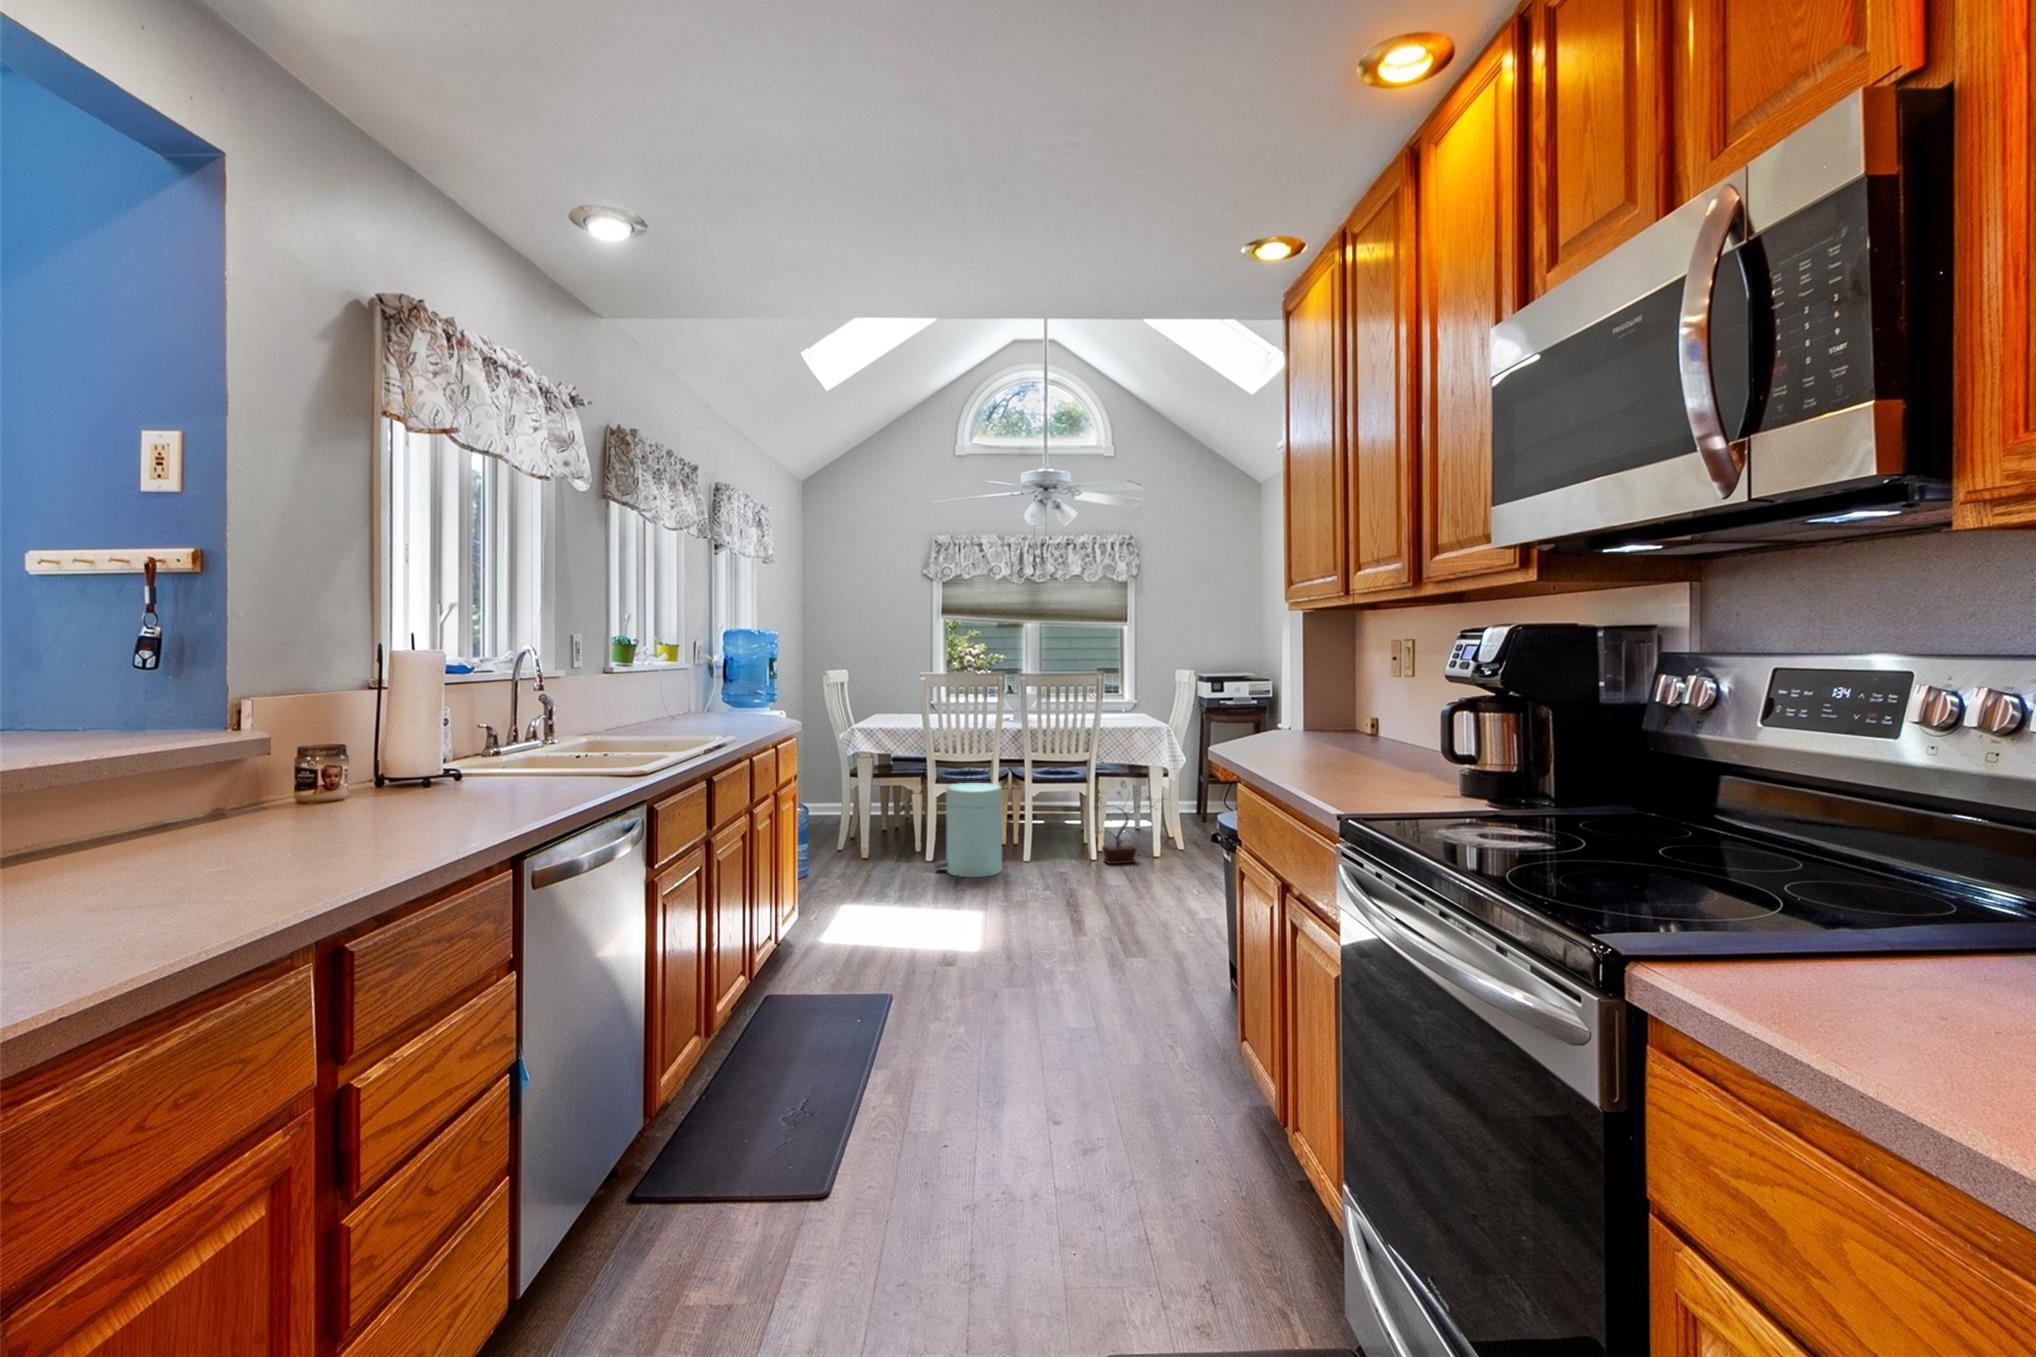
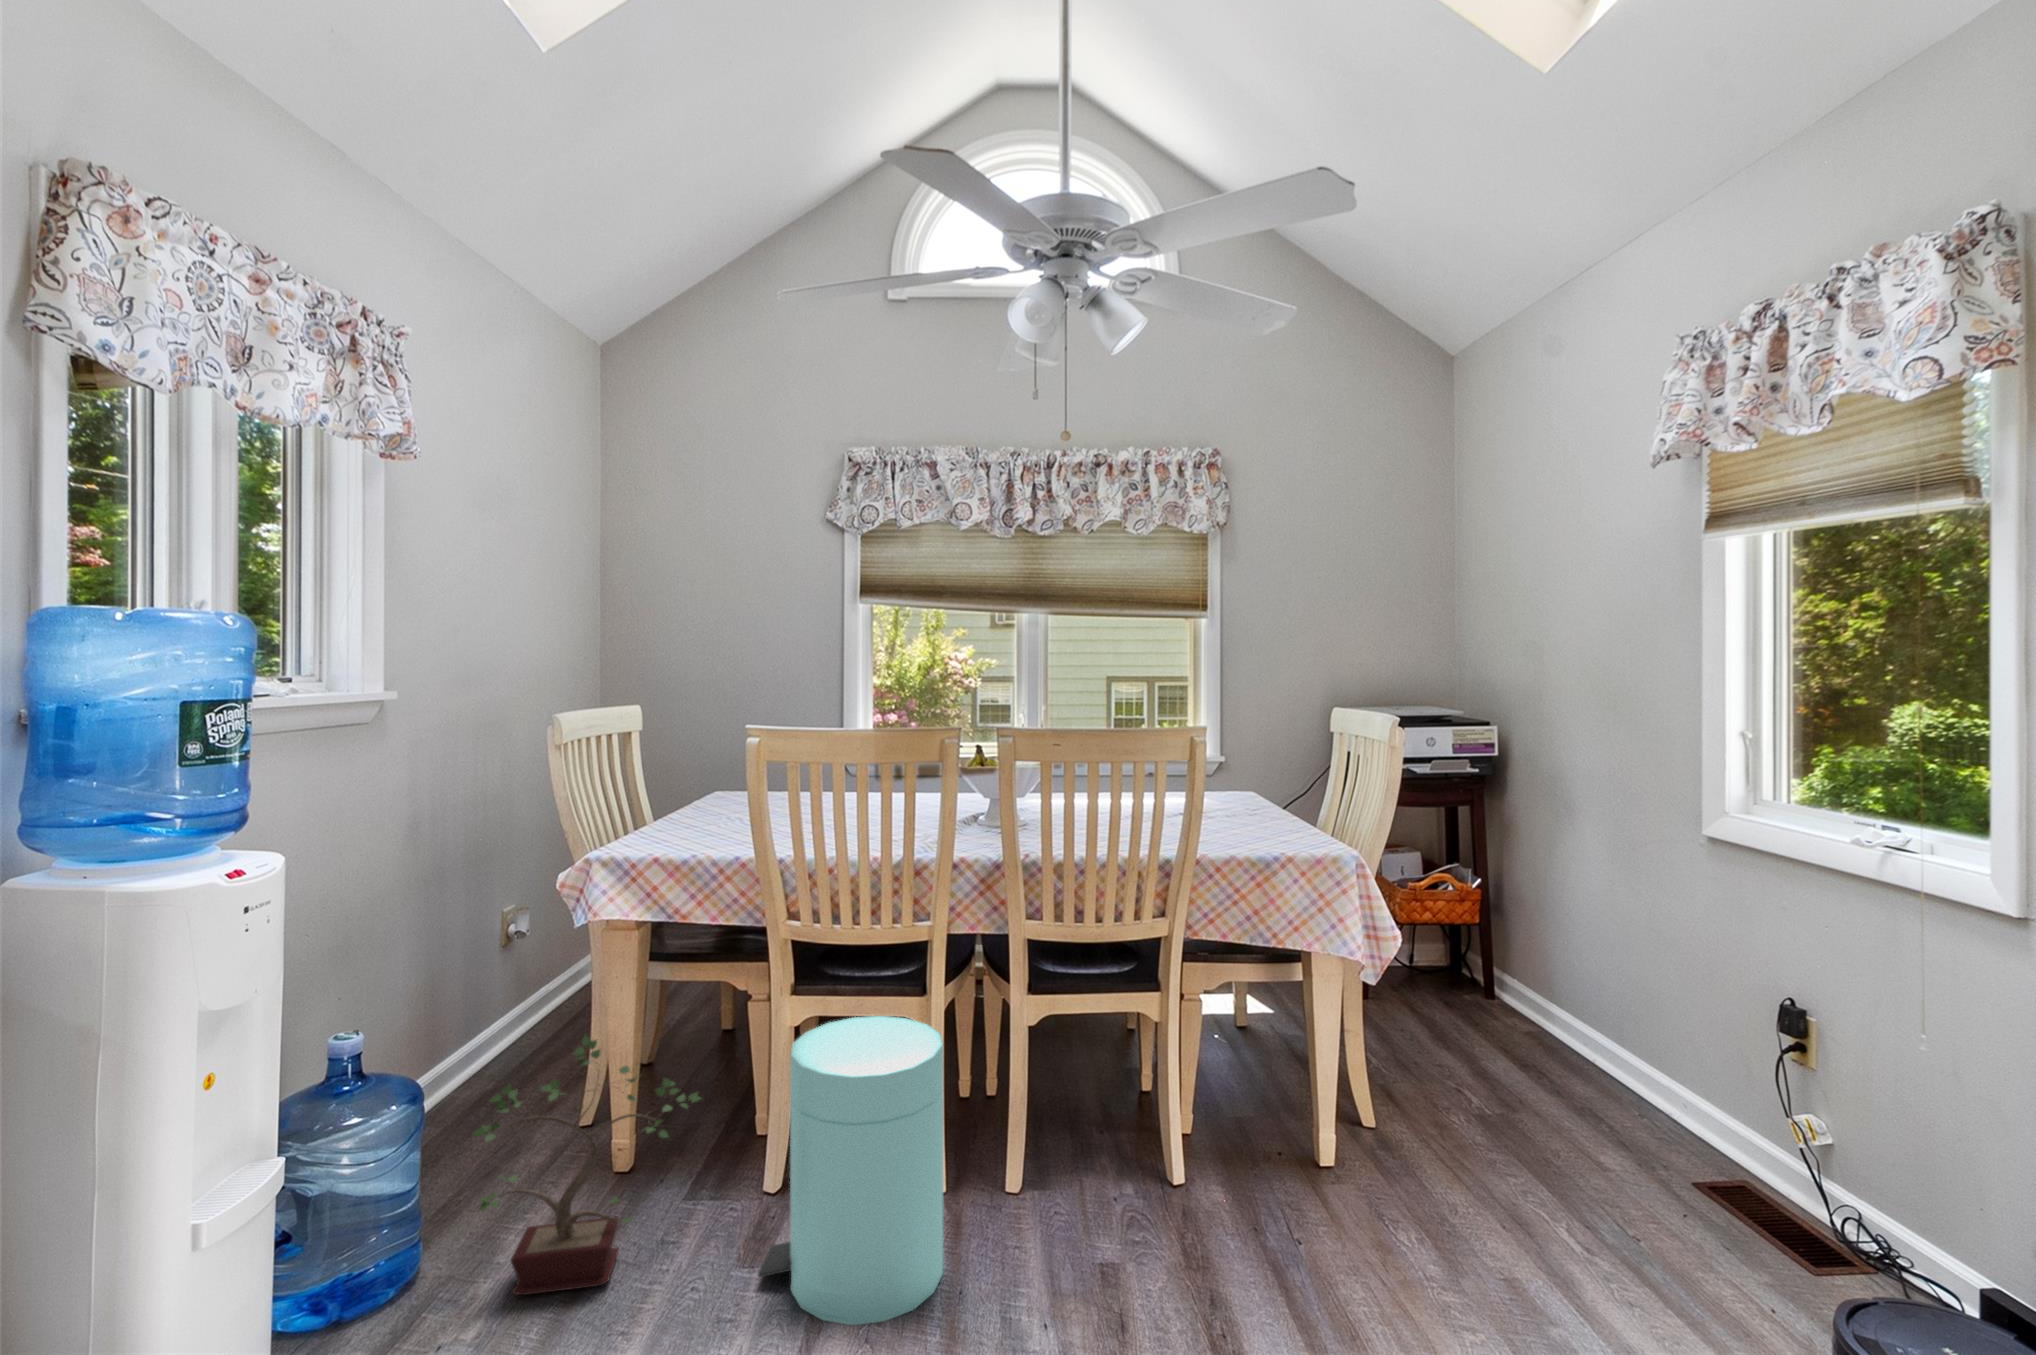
potted plant: present [1095,781,1157,864] -> present [472,1036,701,1295]

